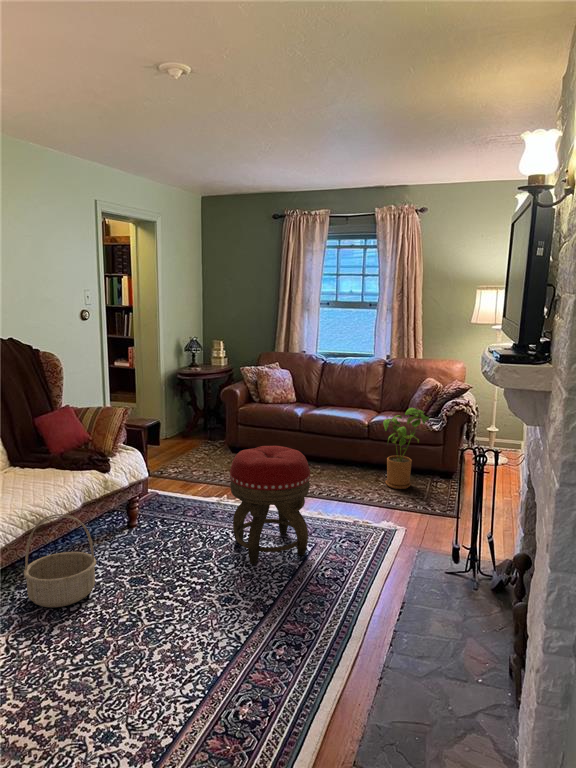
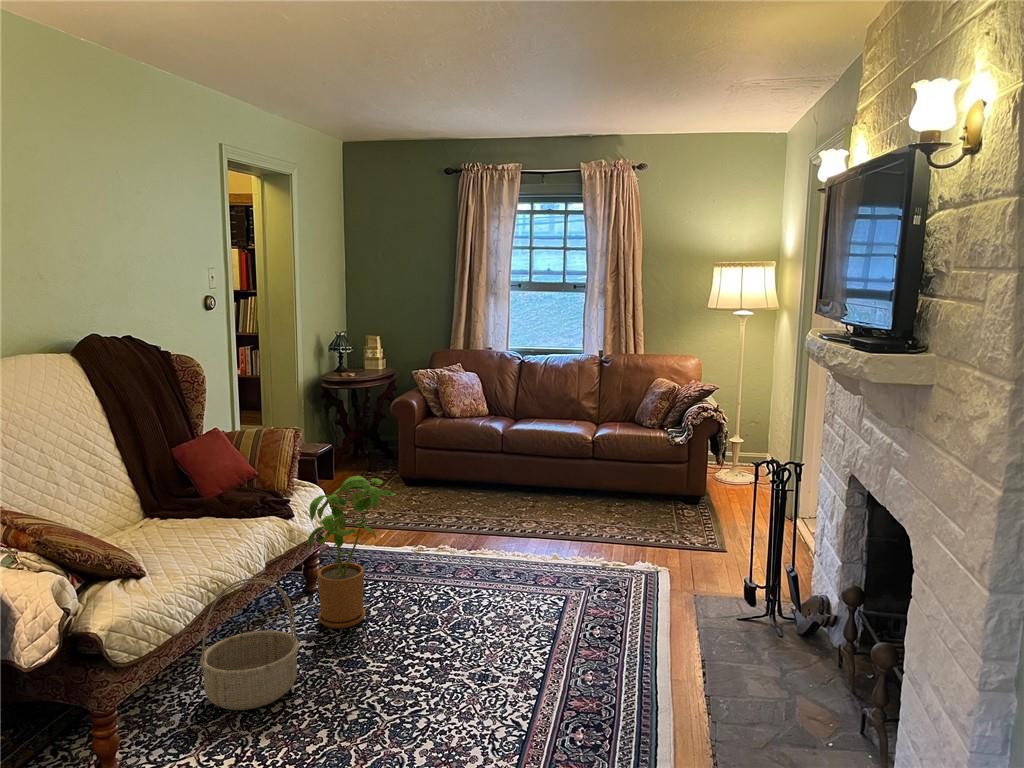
house plant: present [383,408,431,489] -> present [308,476,396,629]
footstool: present [230,446,310,564] -> none [456,471,562,629]

